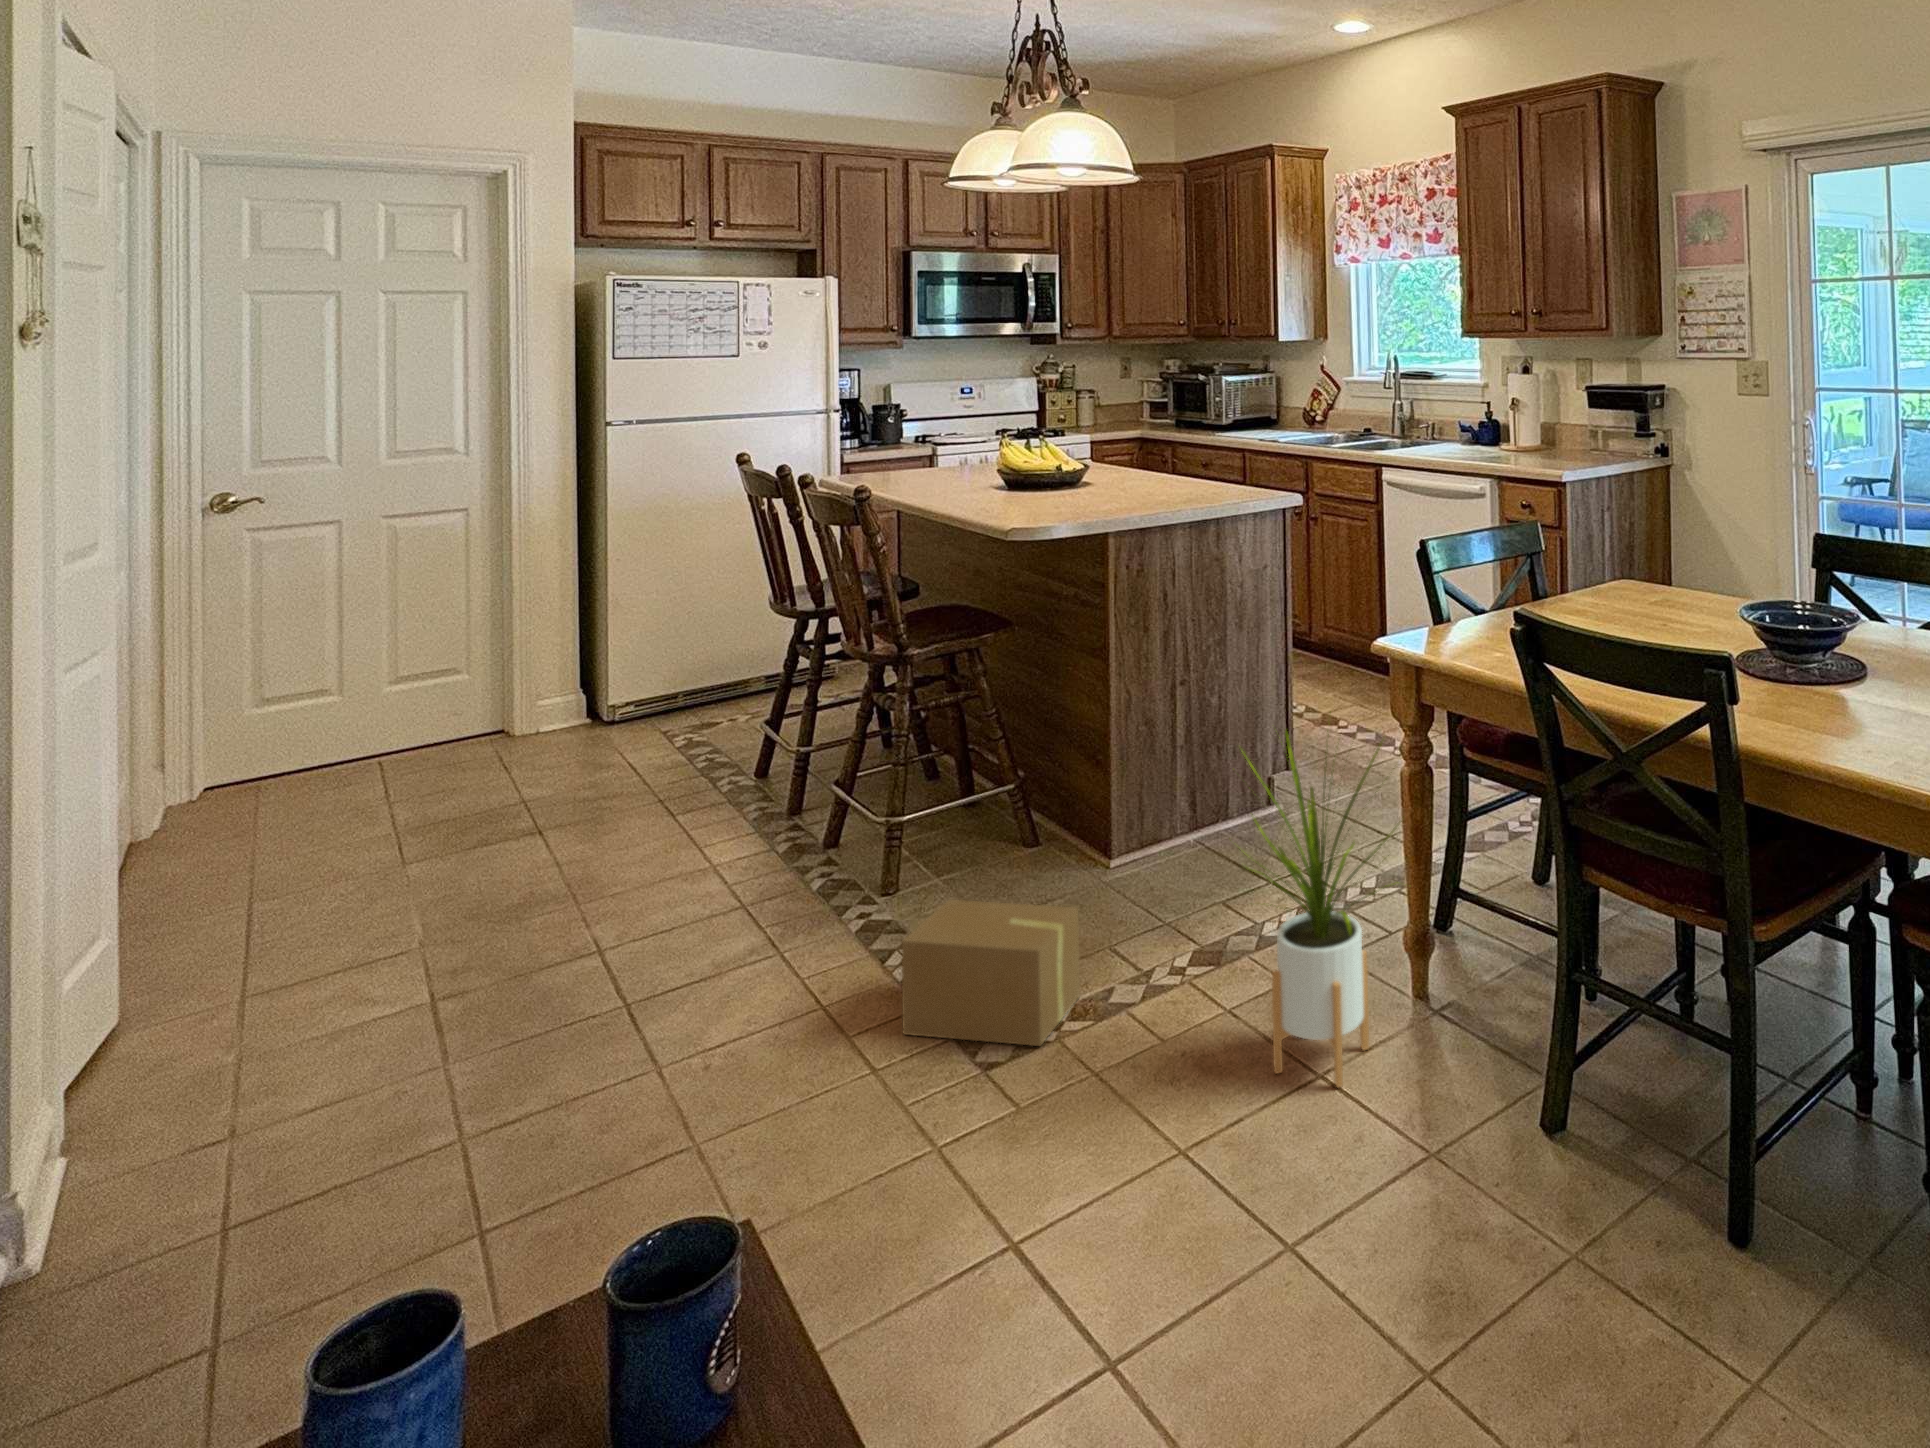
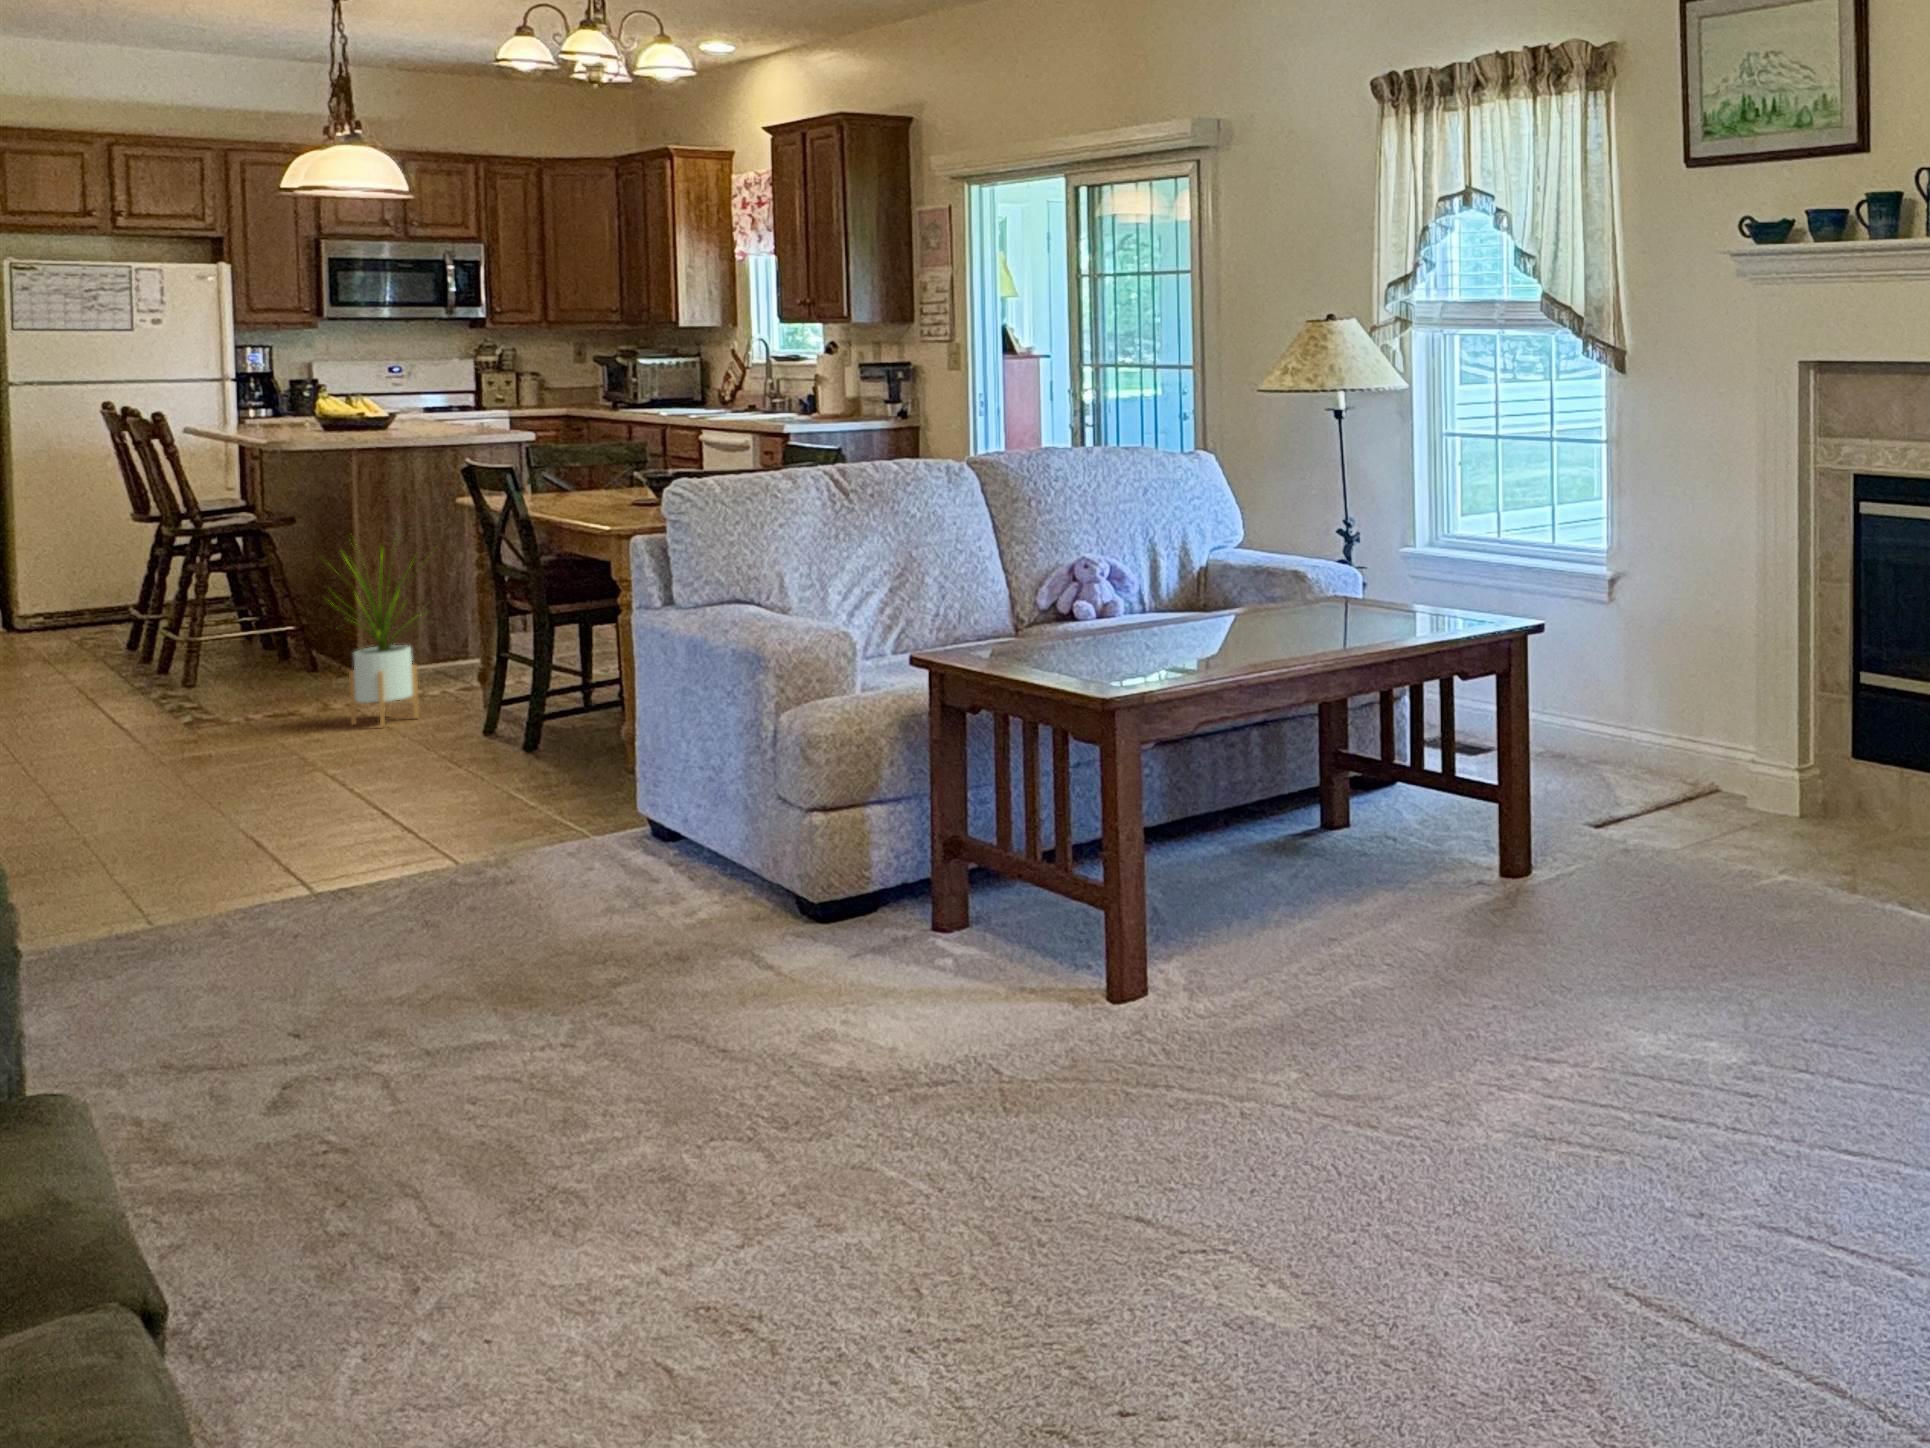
cardboard box: present [901,900,1080,1046] -> none [137,656,266,722]

